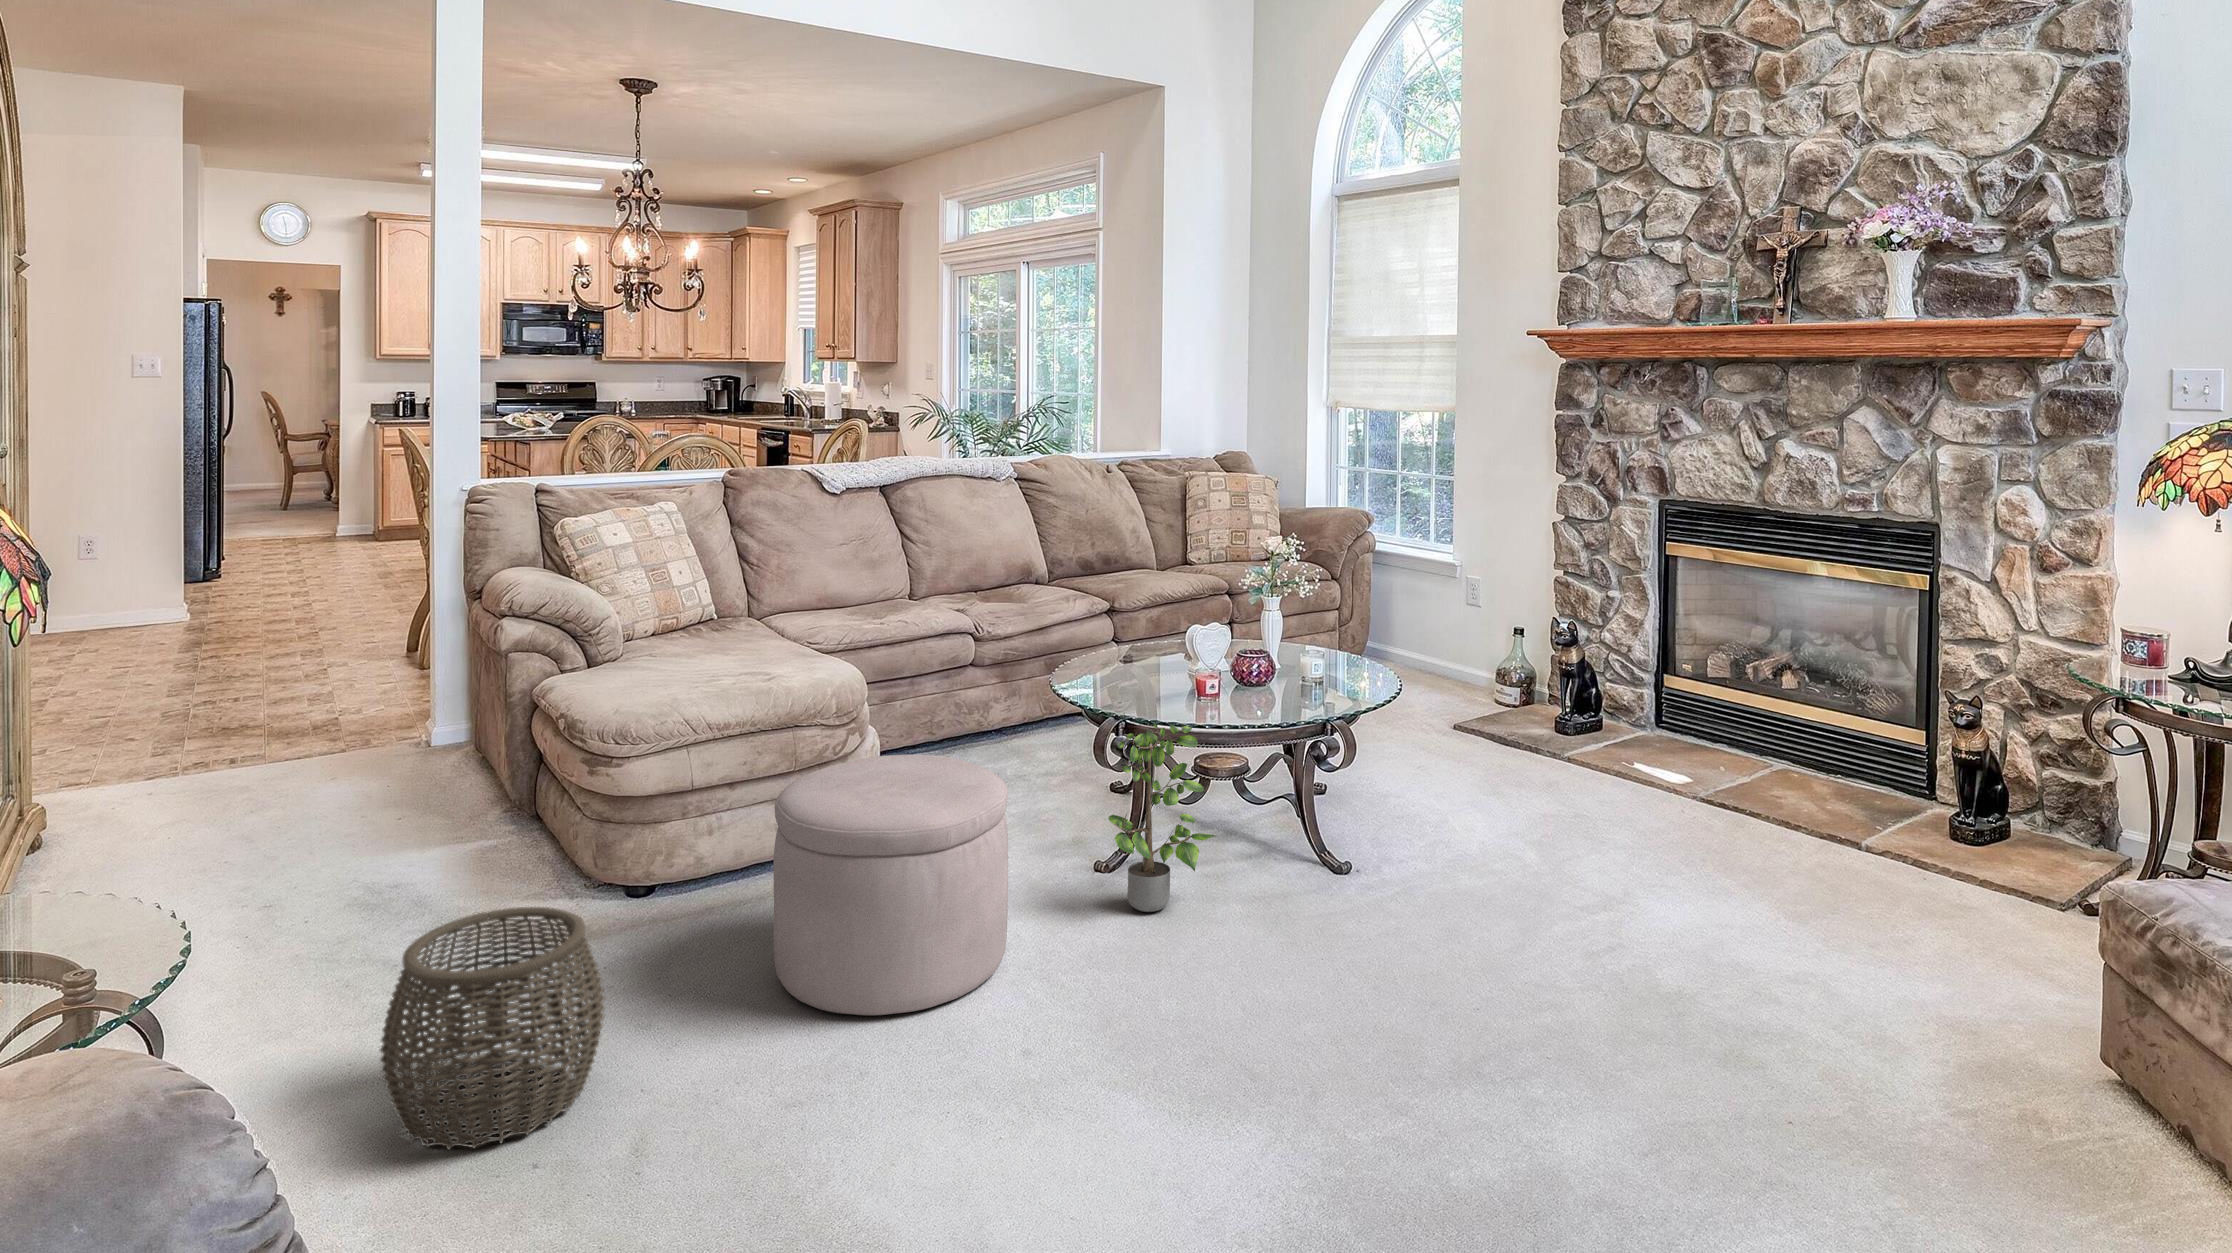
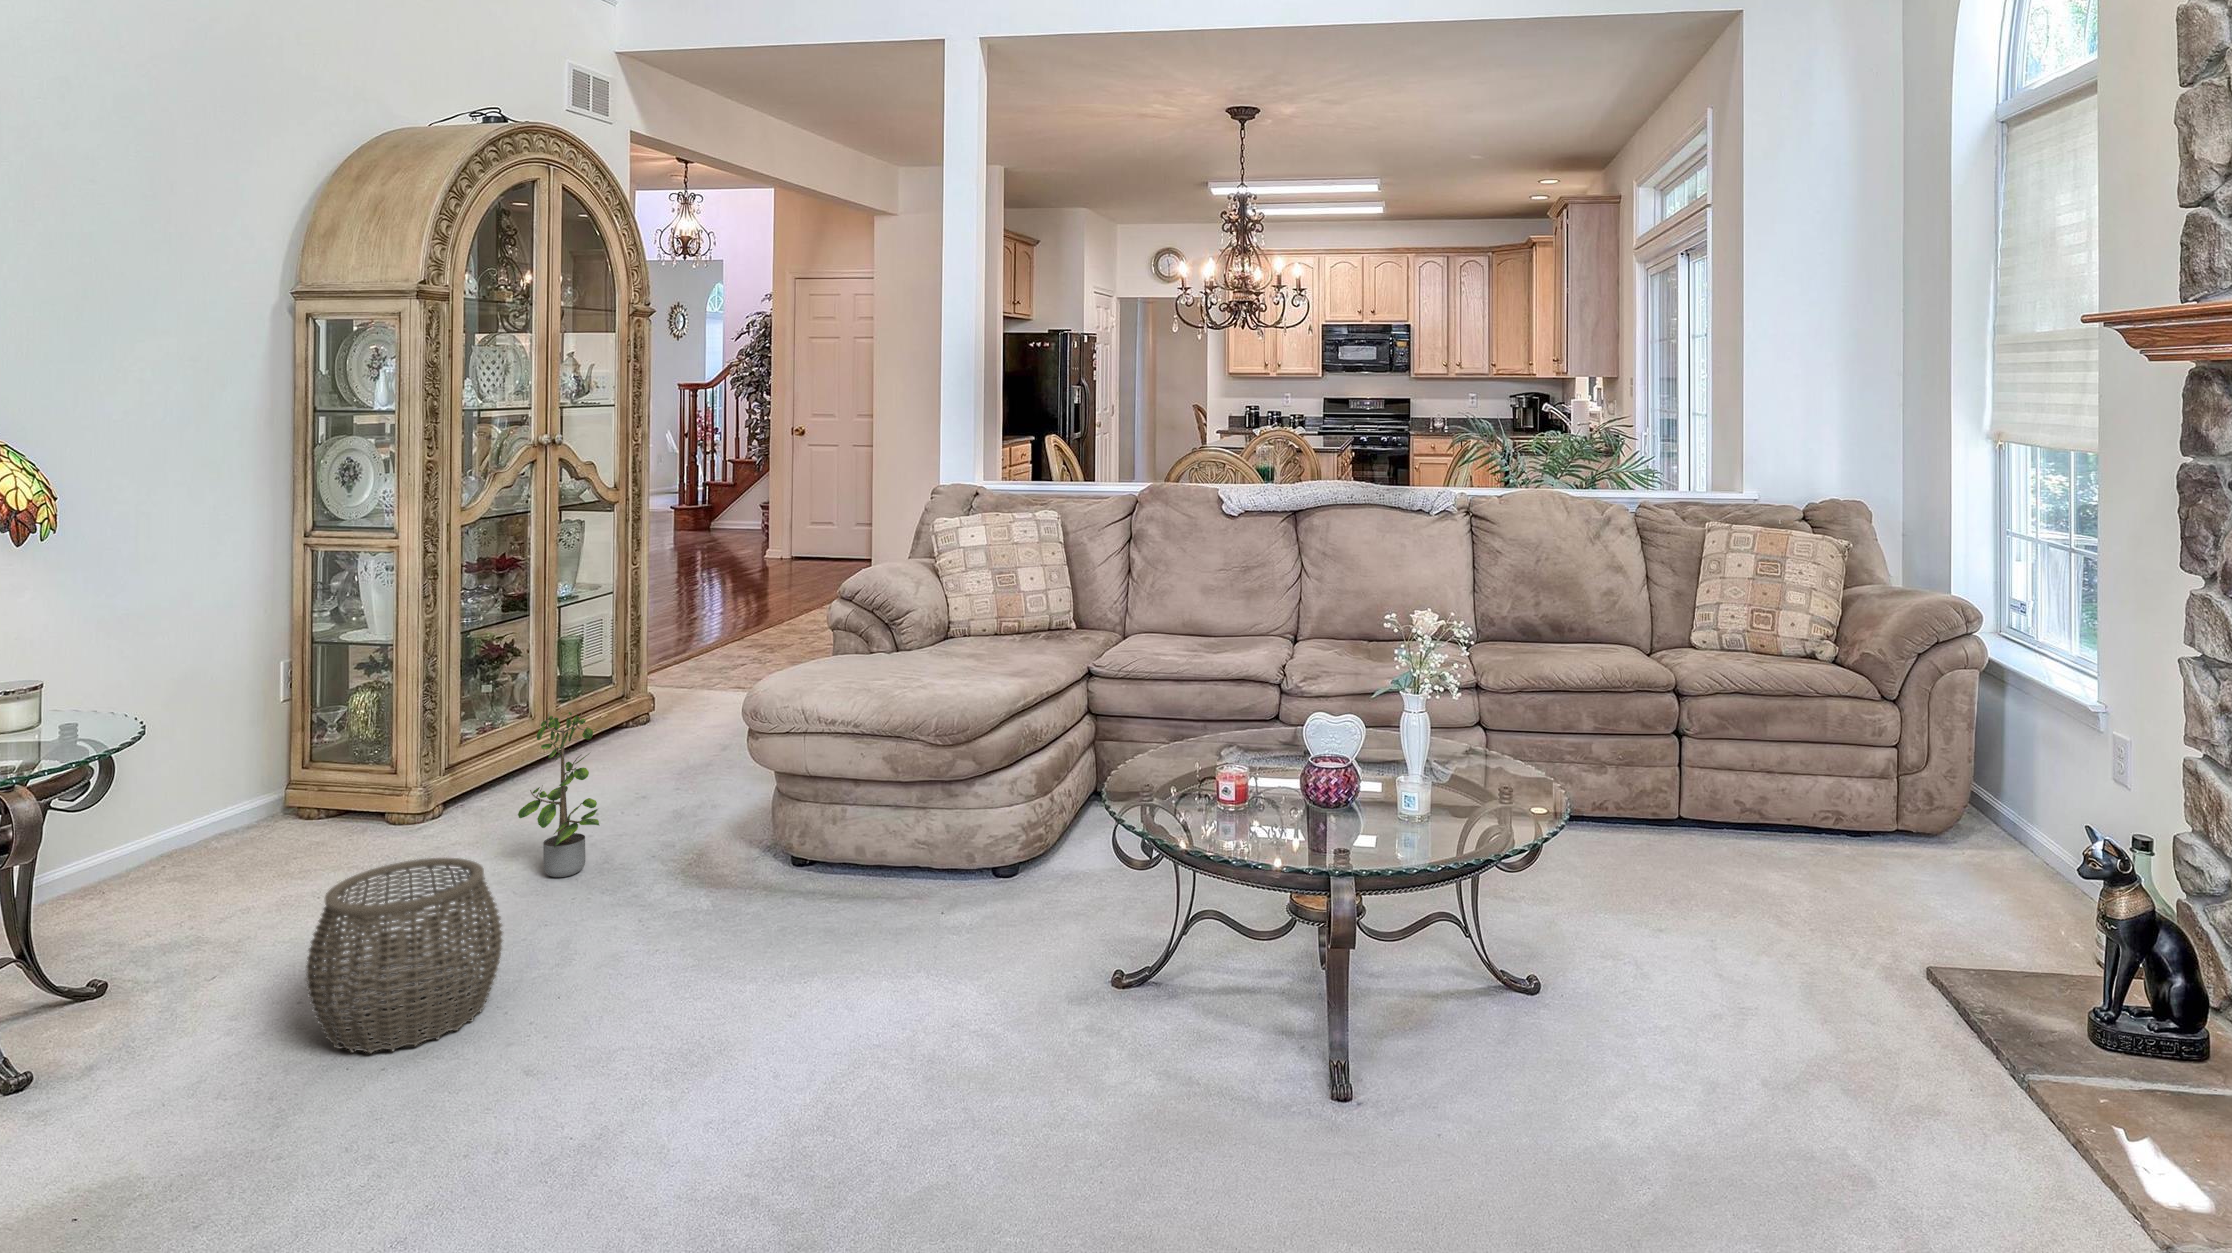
potted plant: present [1109,725,1216,912] -> present [518,712,599,877]
ottoman: present [773,755,1008,1015] -> none [650,801,902,1078]

